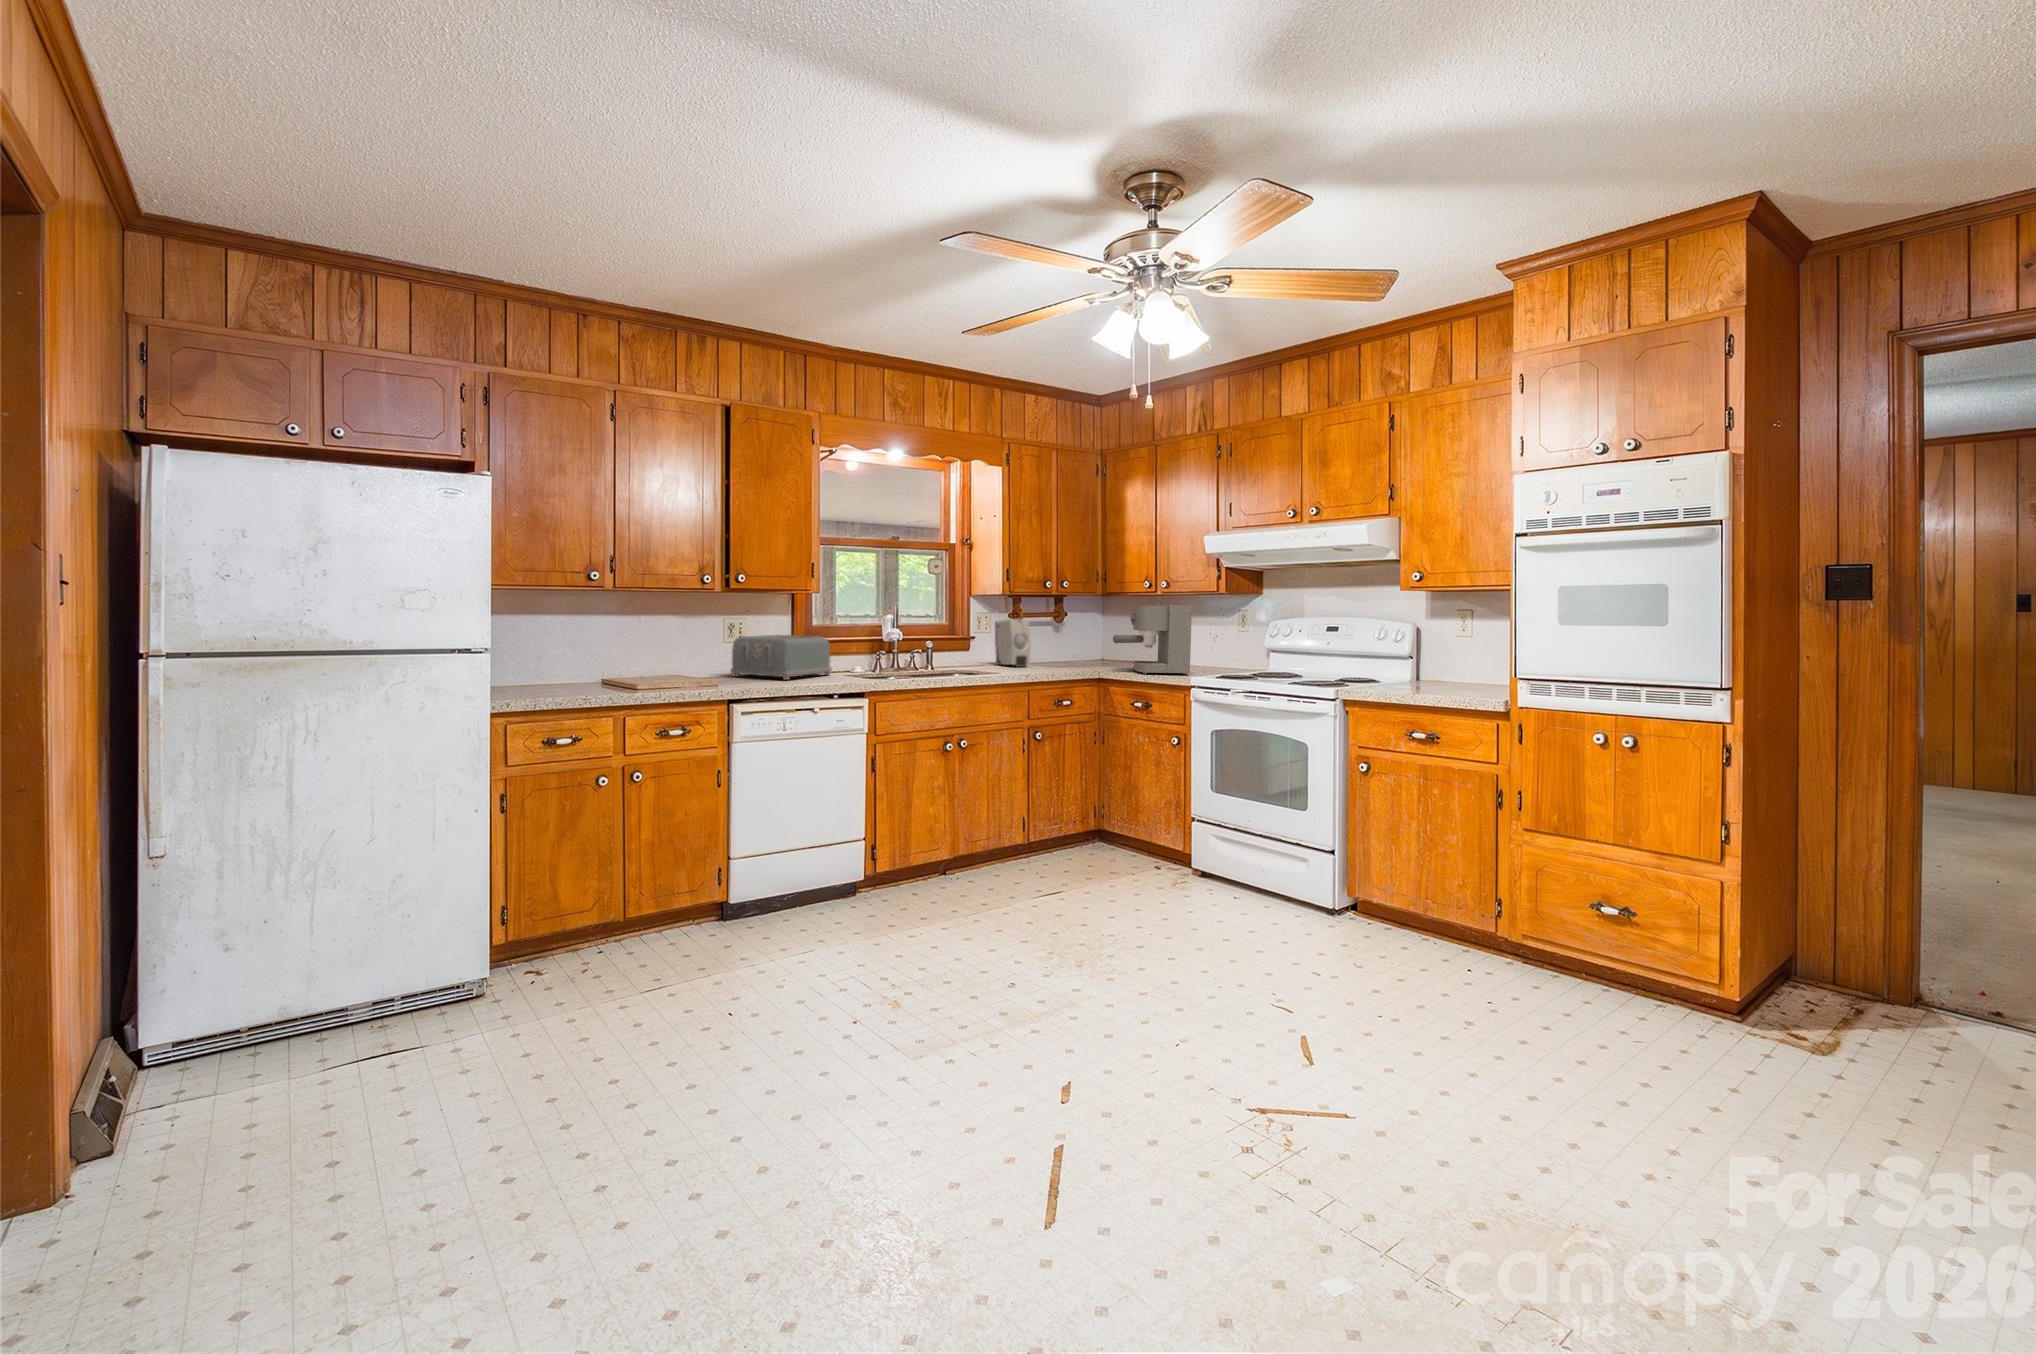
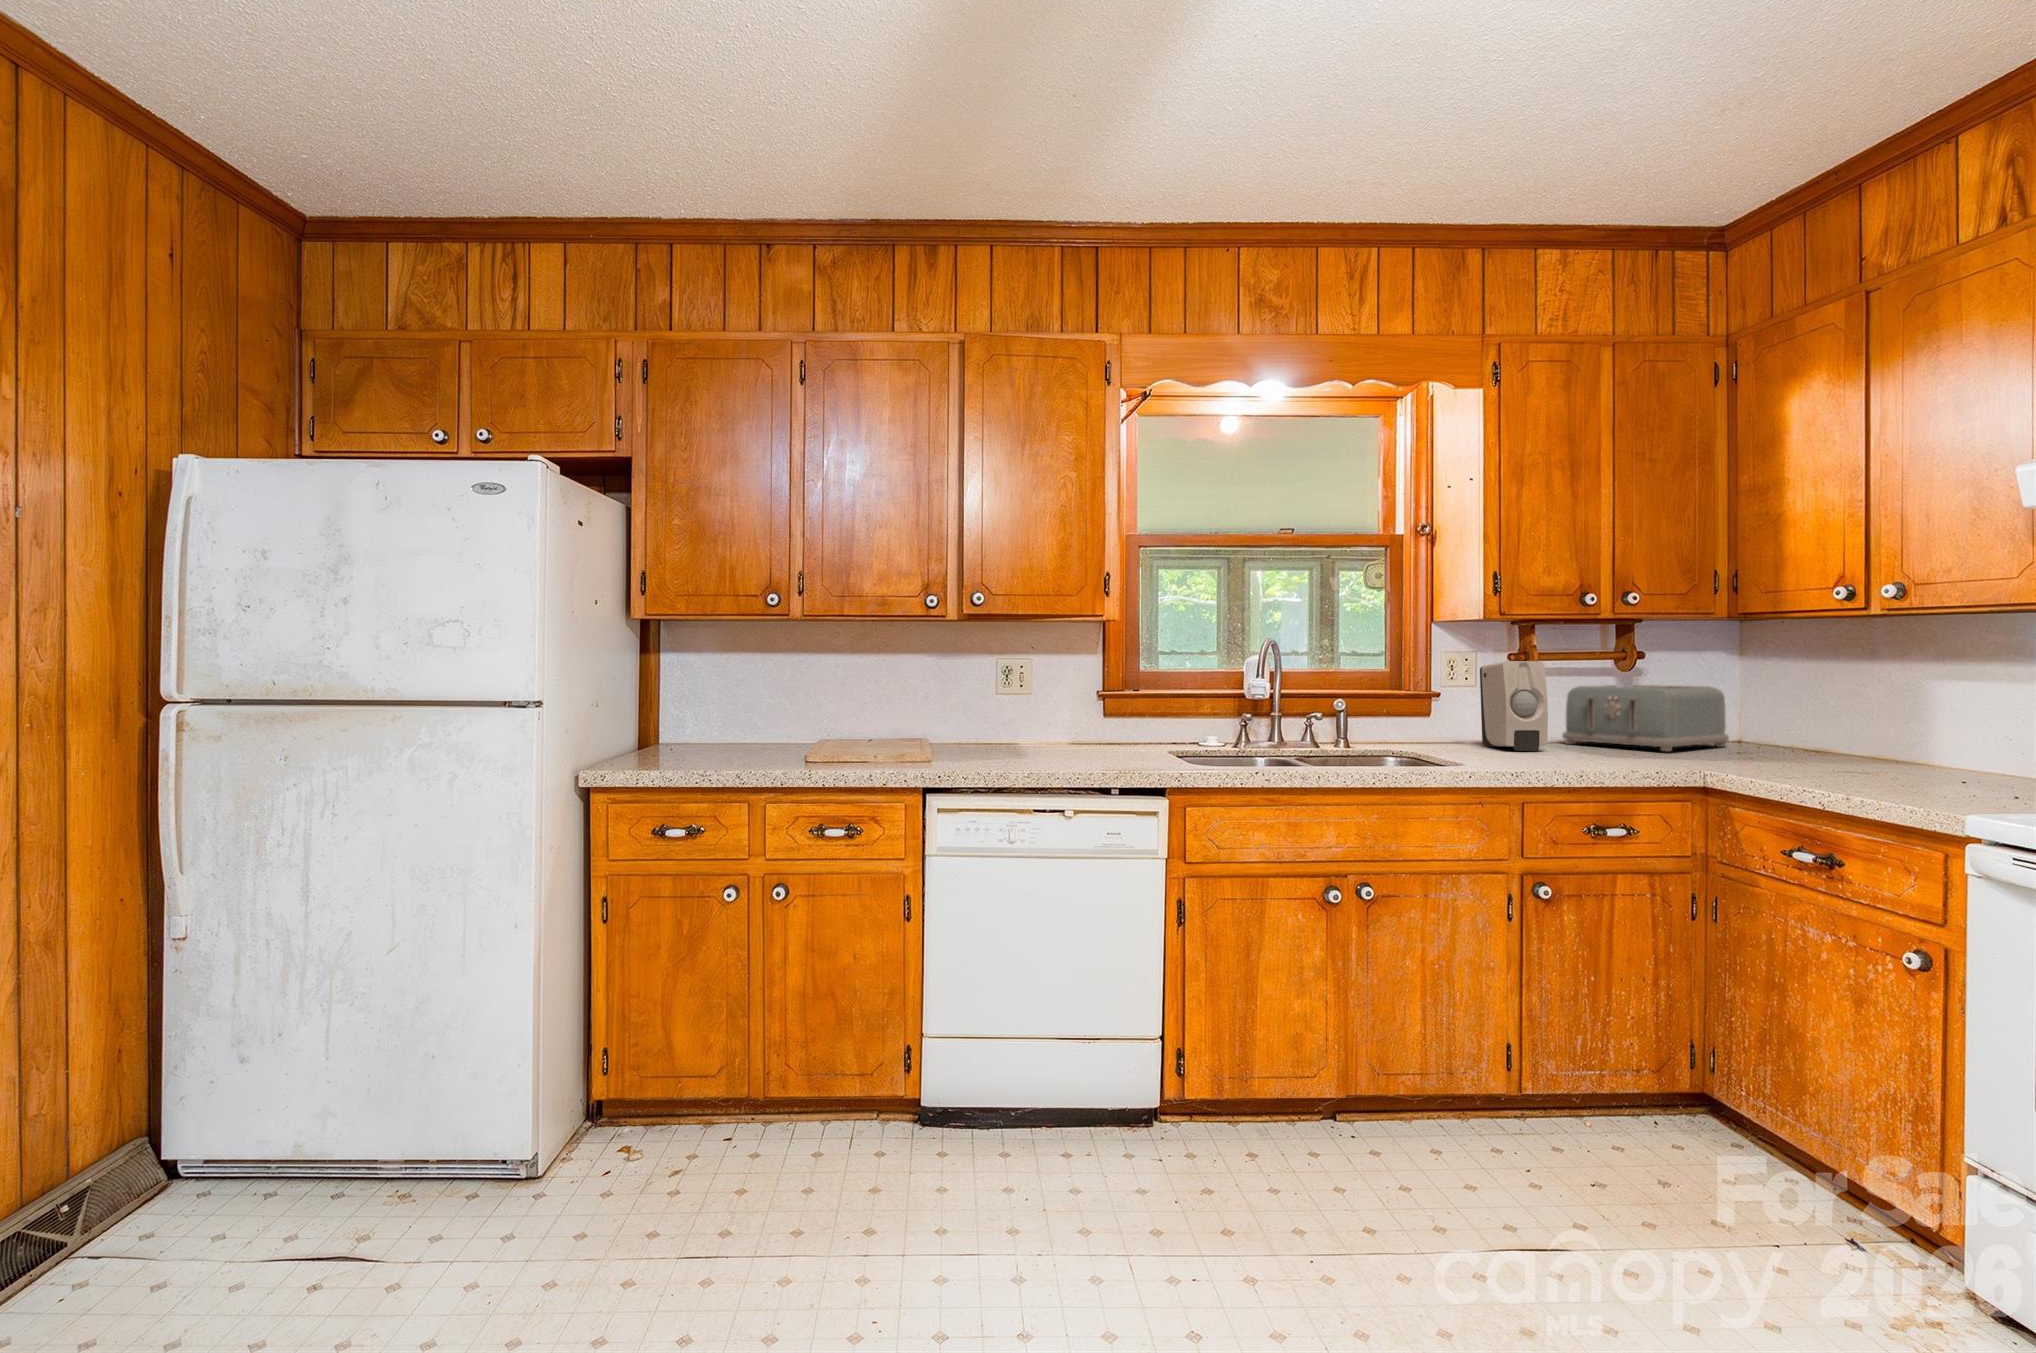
coffee maker: present [1113,605,1192,675] -> none [1729,622,1946,782]
toaster: present [730,635,832,680] -> present [1563,685,1729,751]

